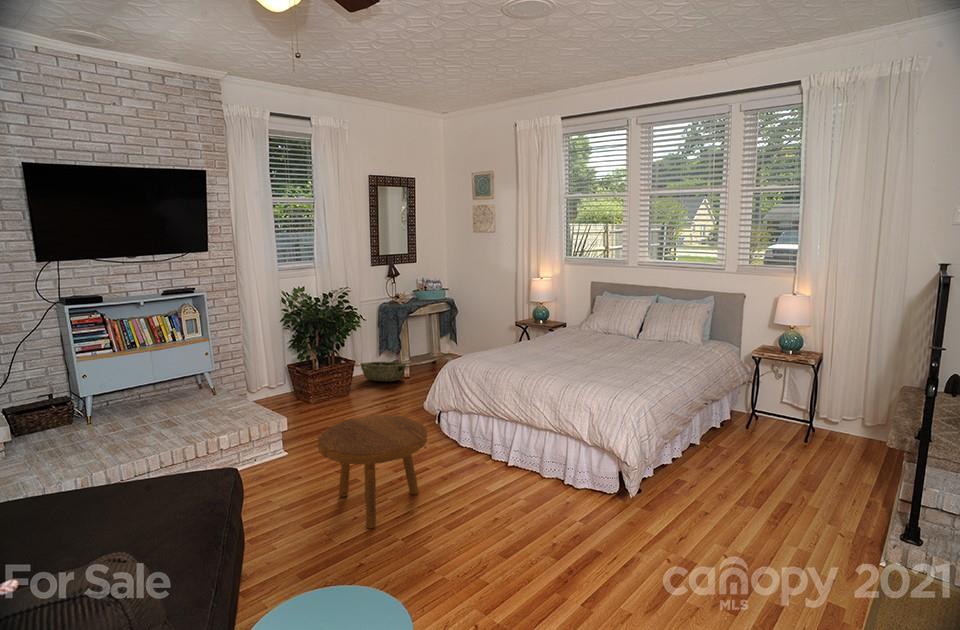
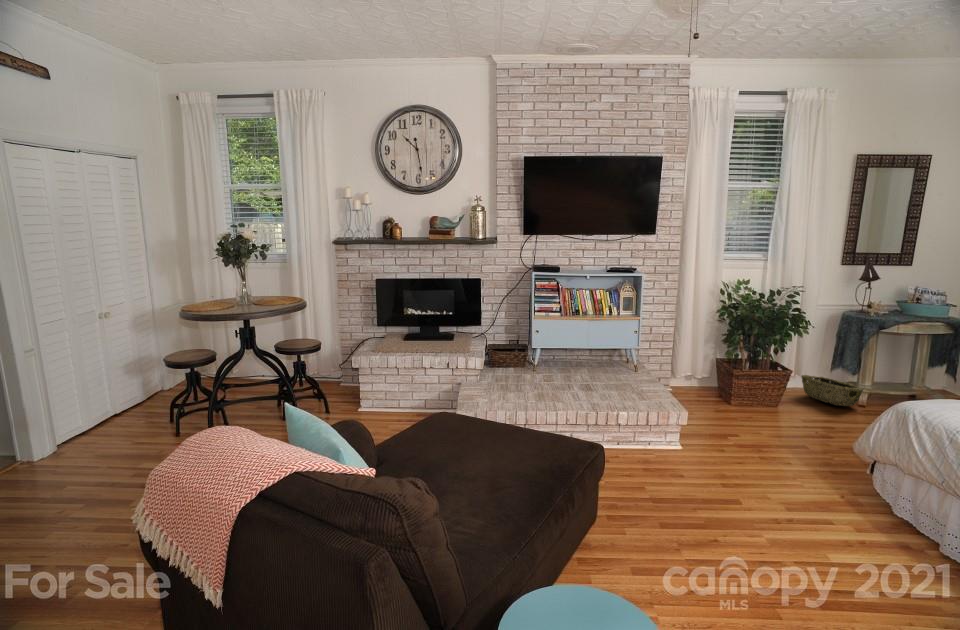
footstool: present [318,415,427,529] -> none [694,435,828,559]

